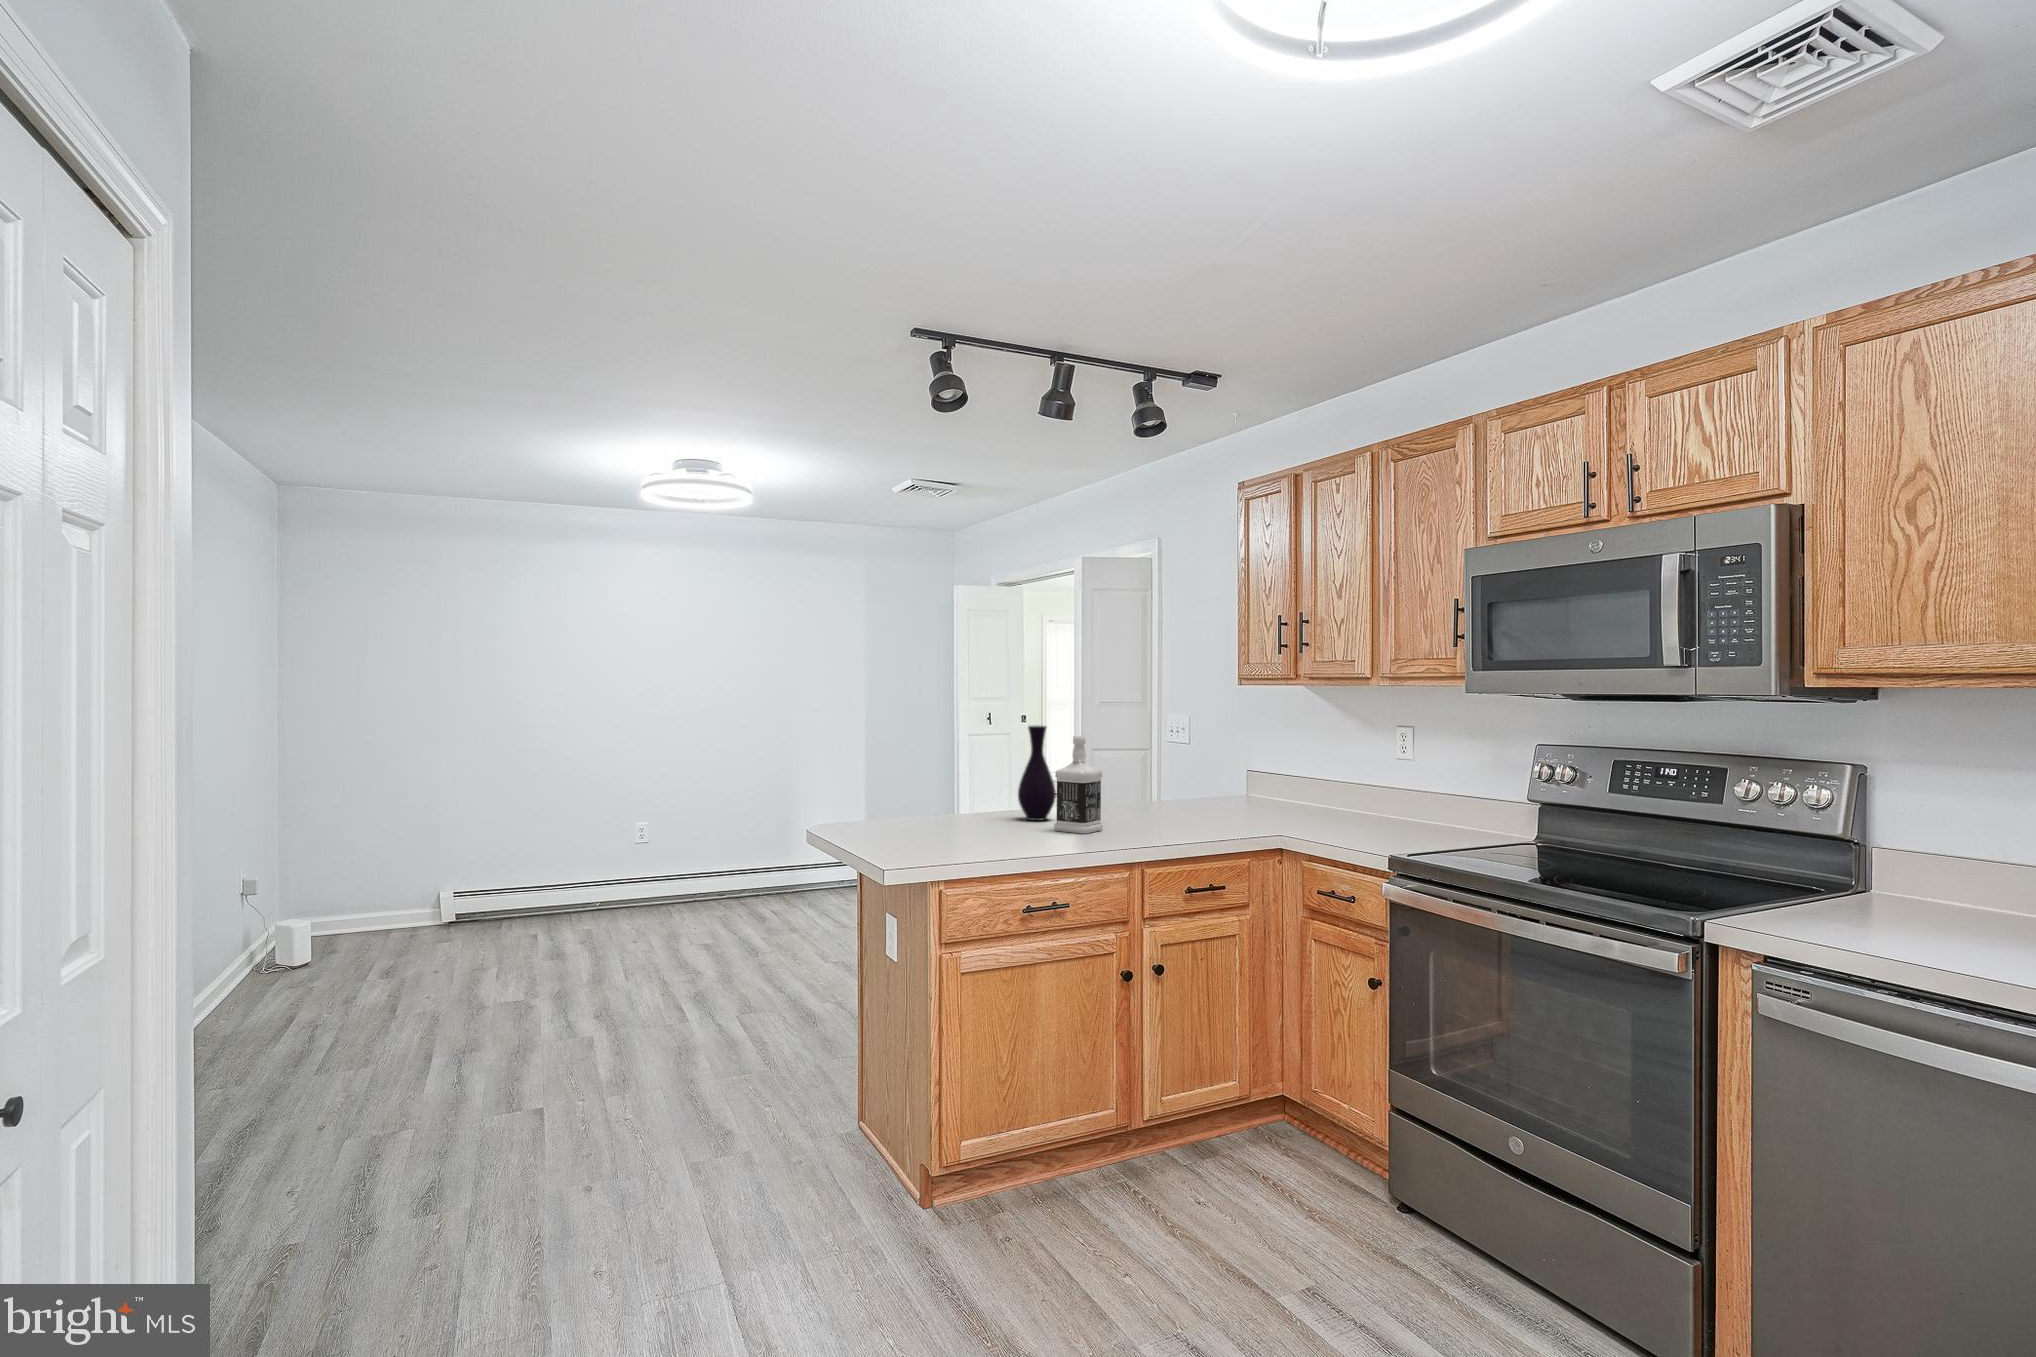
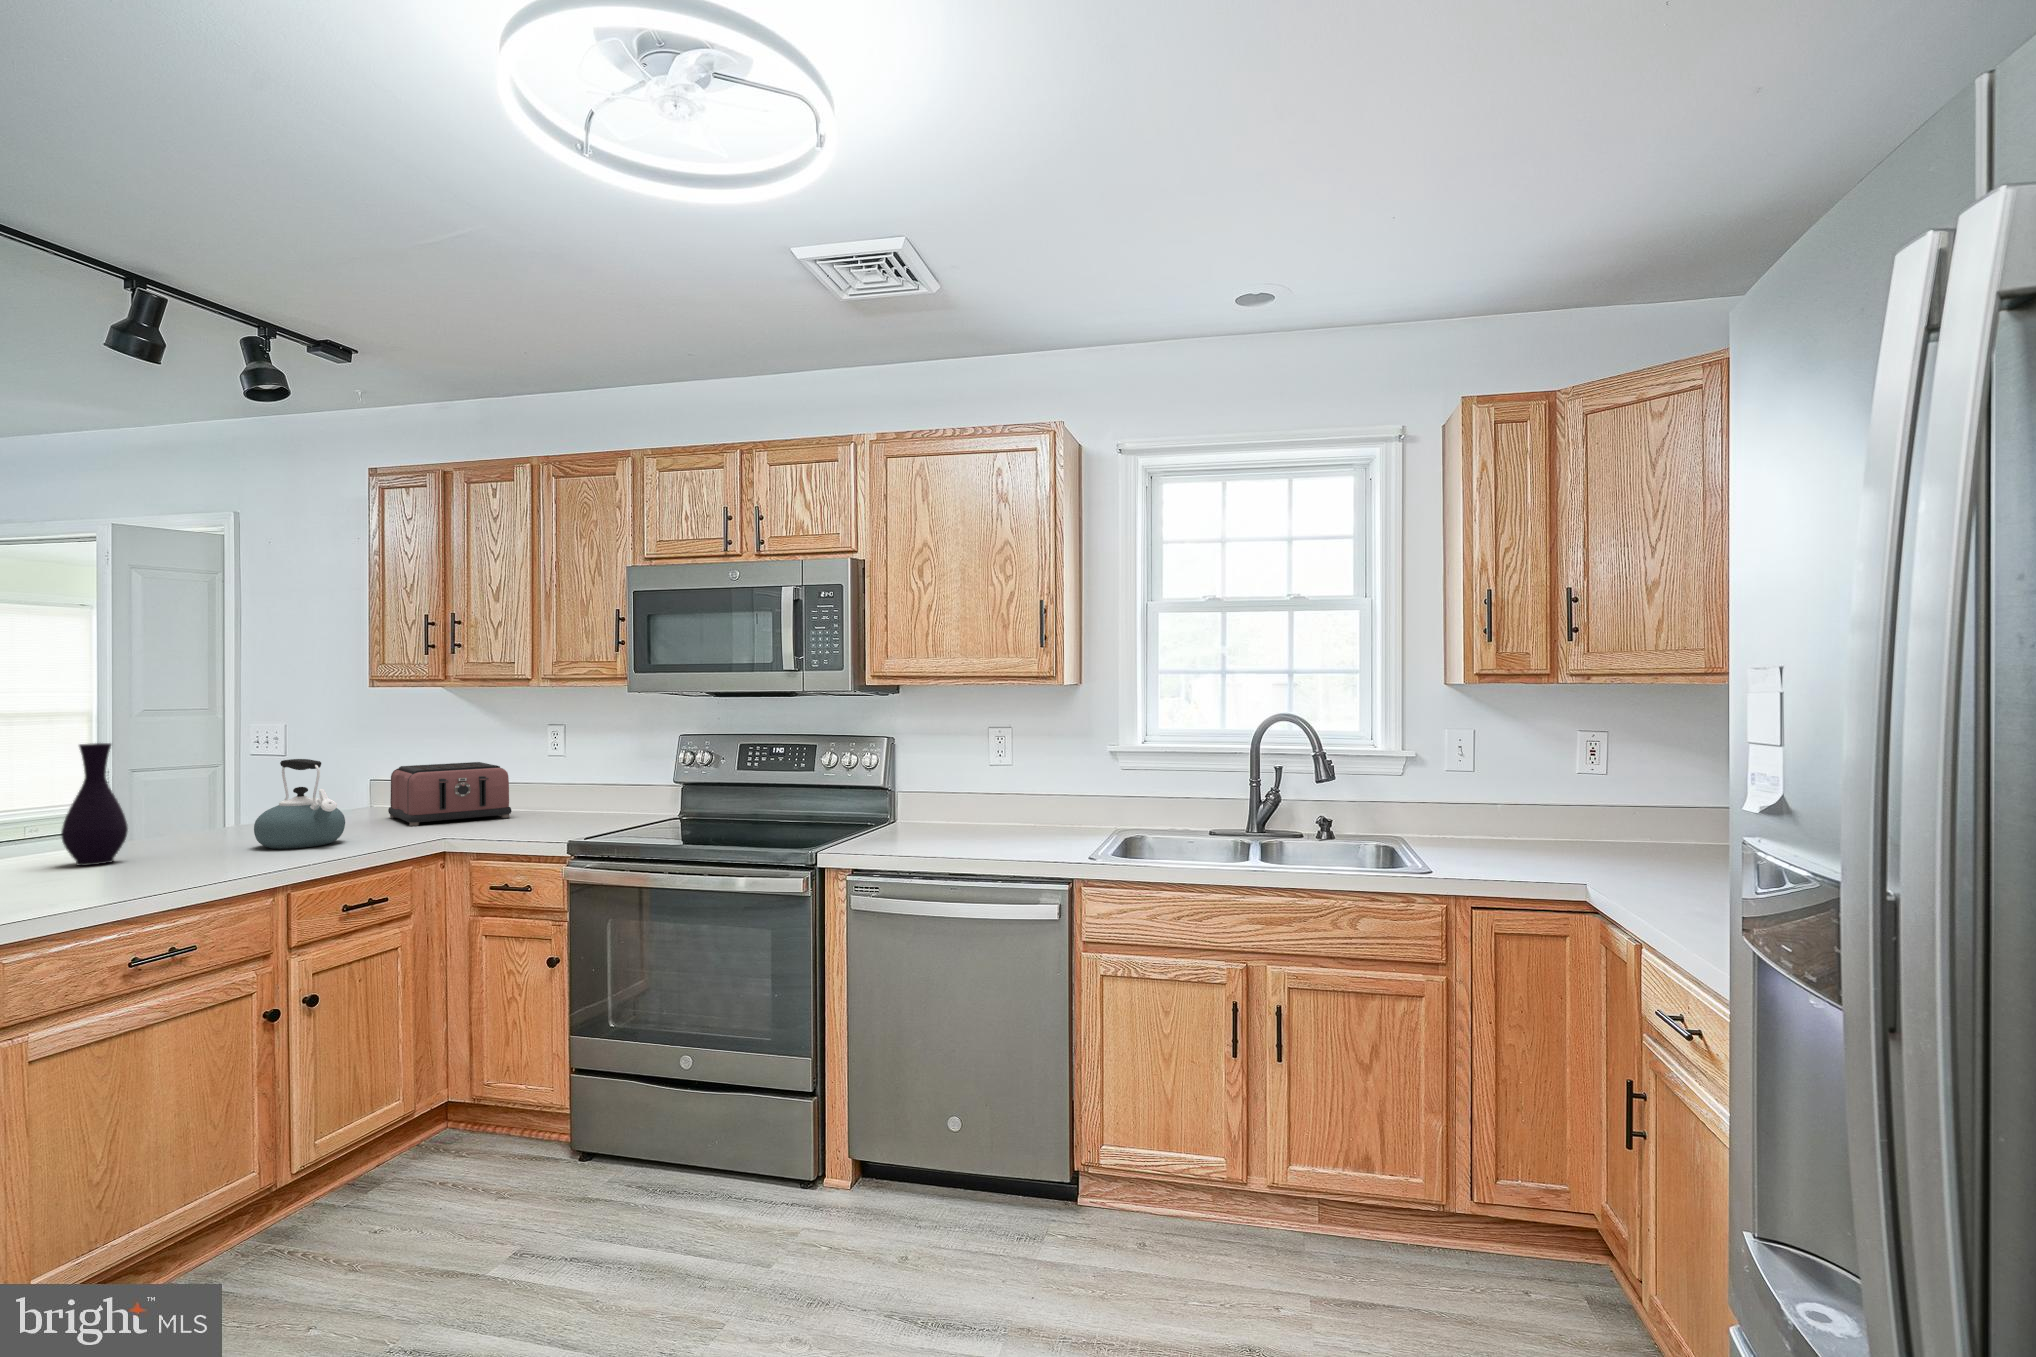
bottle: present [1054,736,1103,833] -> none [140,752,216,871]
kettle: none [1136,748,1203,827] -> present [254,759,345,849]
toaster: none [1252,760,1355,821] -> present [388,762,511,826]

